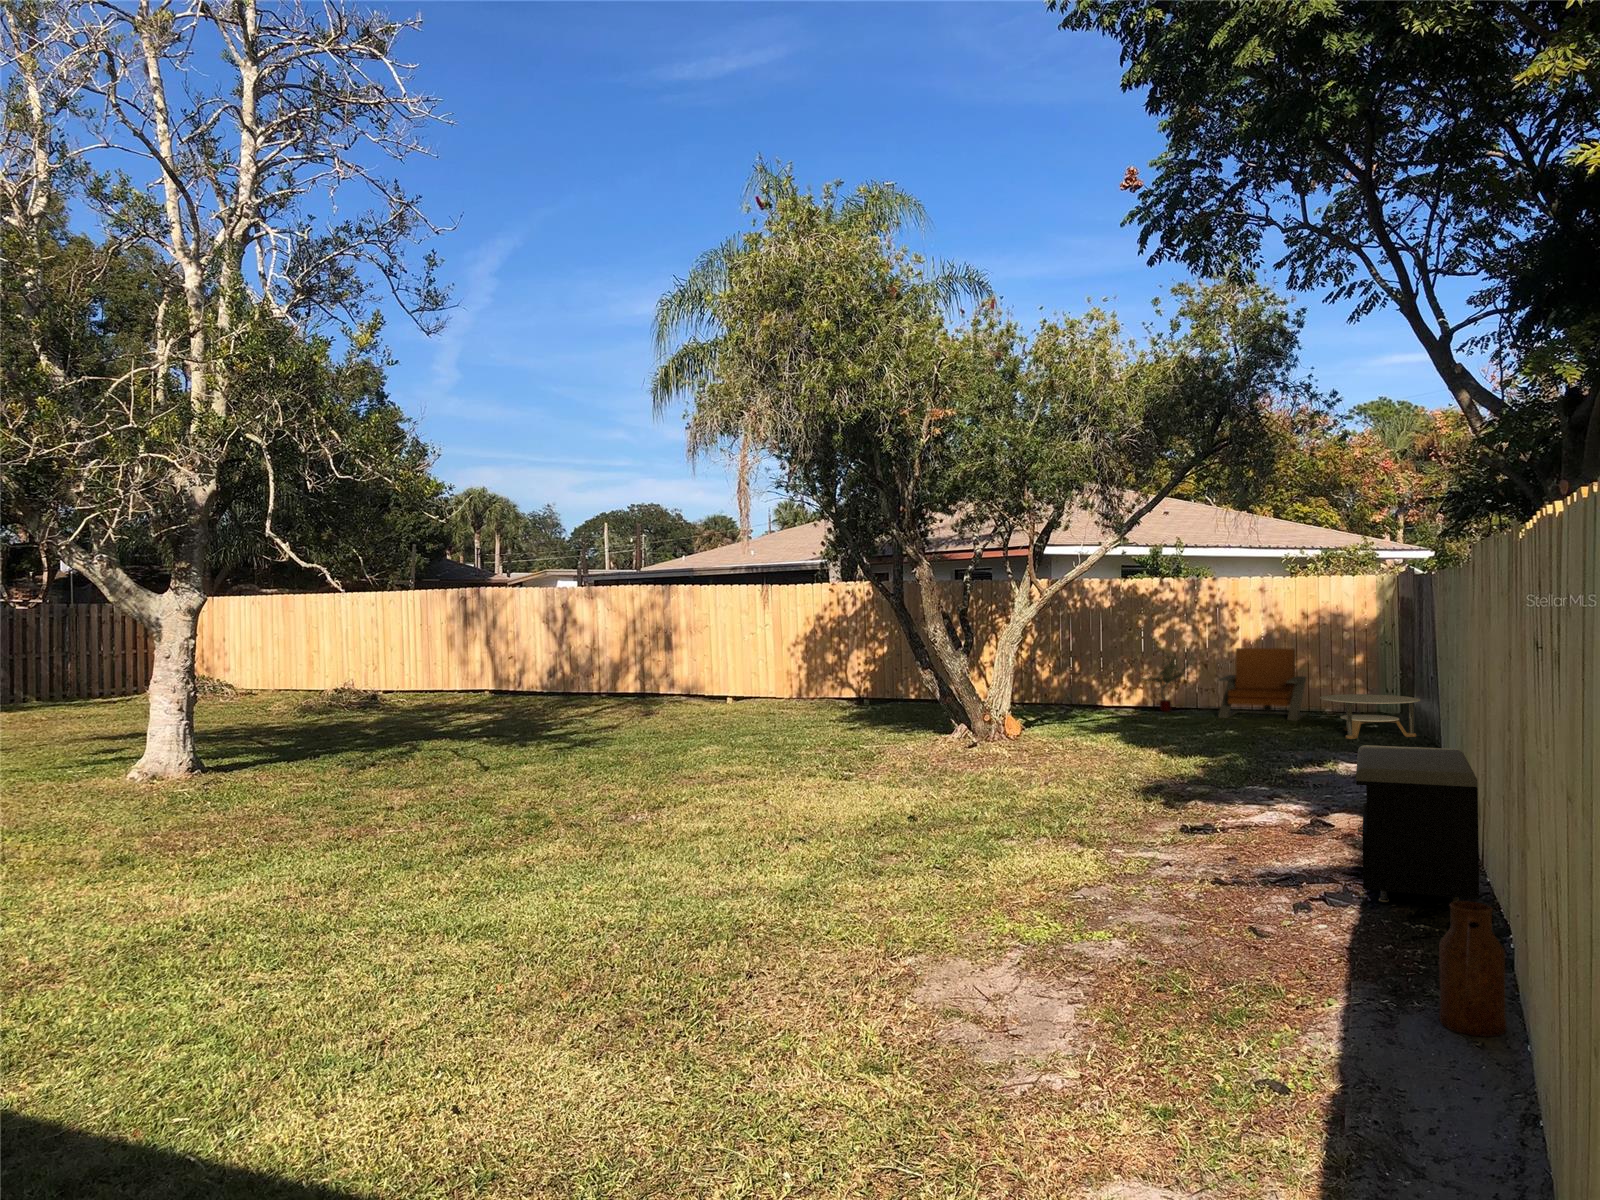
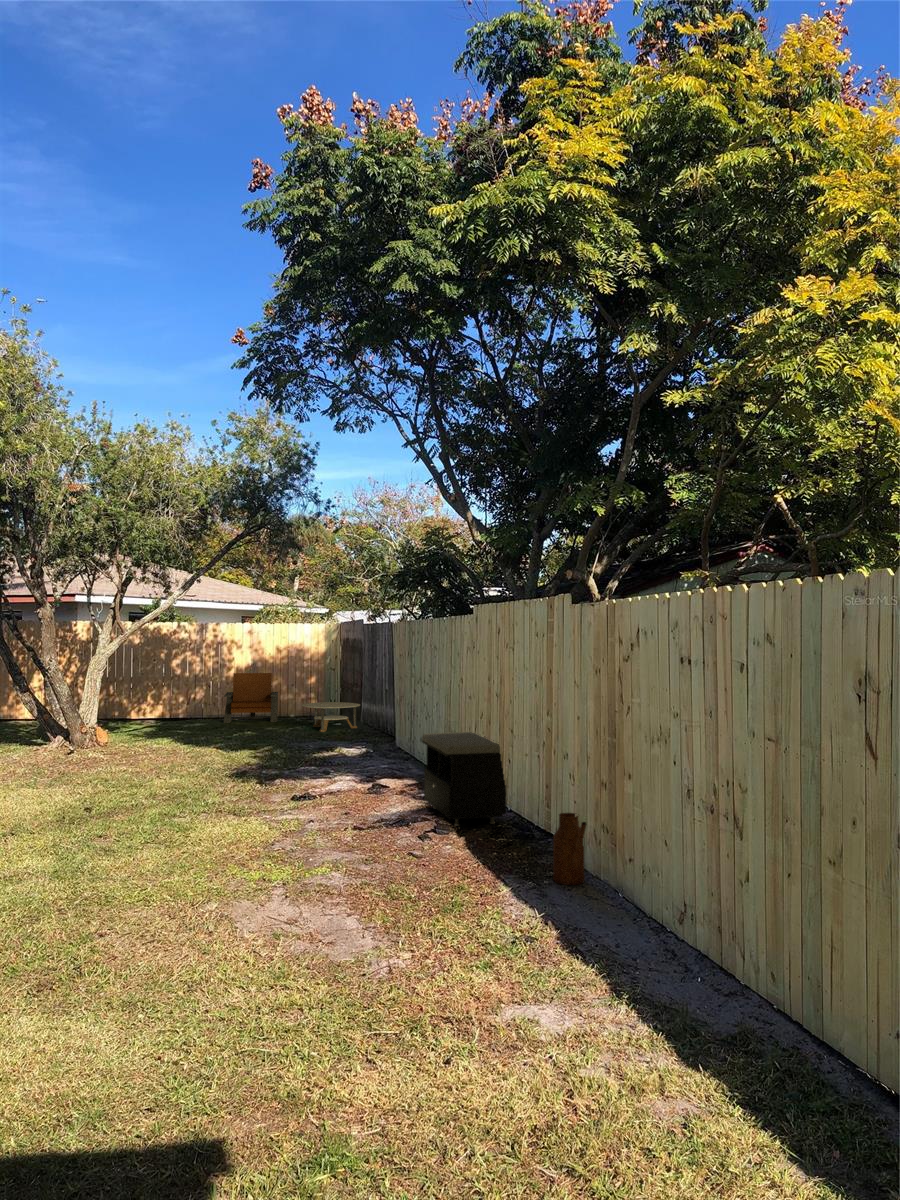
potted tree: present [1142,654,1188,712] -> none [164,677,201,721]

